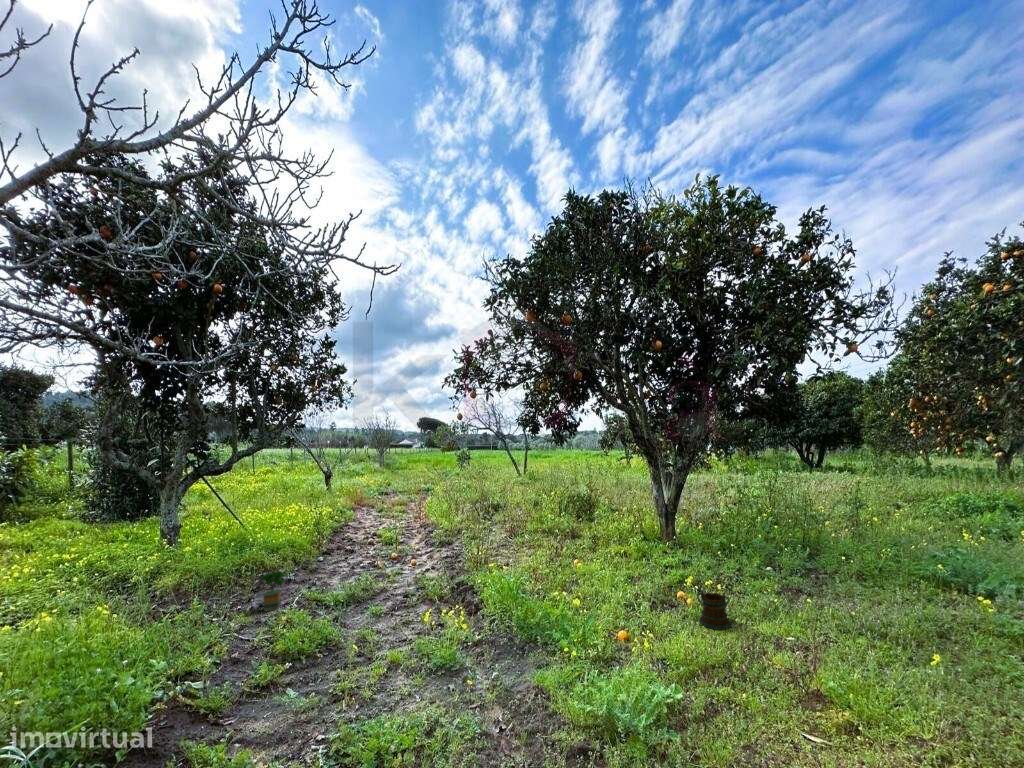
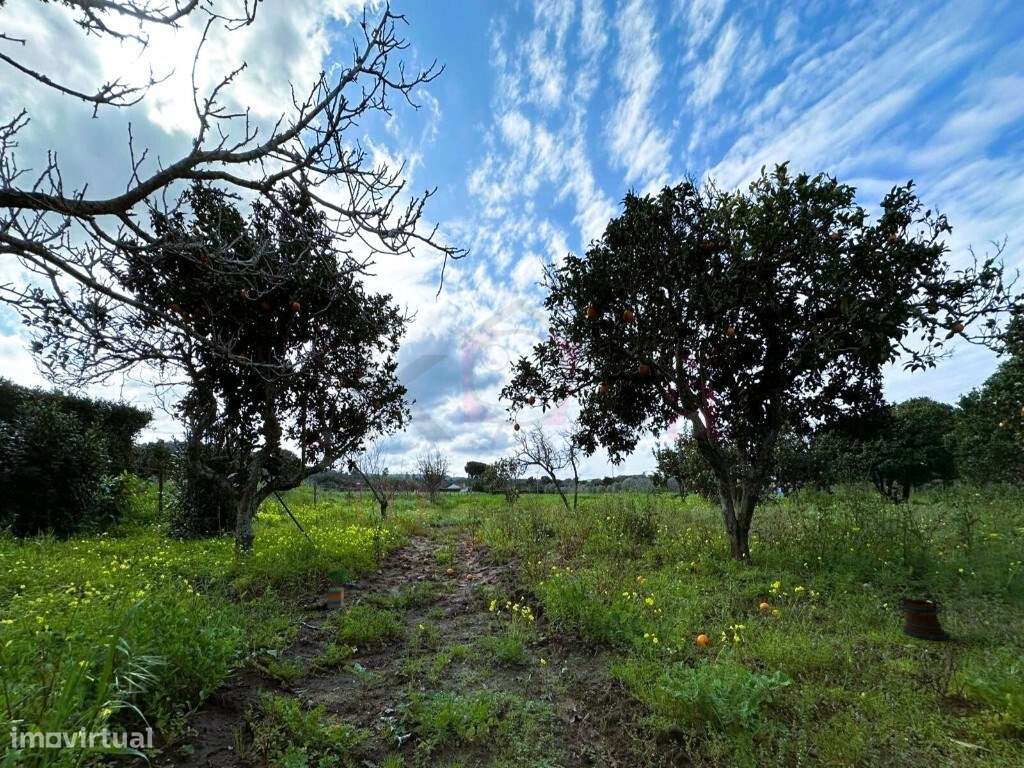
bucket: present [697,590,732,630] -> present [897,594,948,640]

